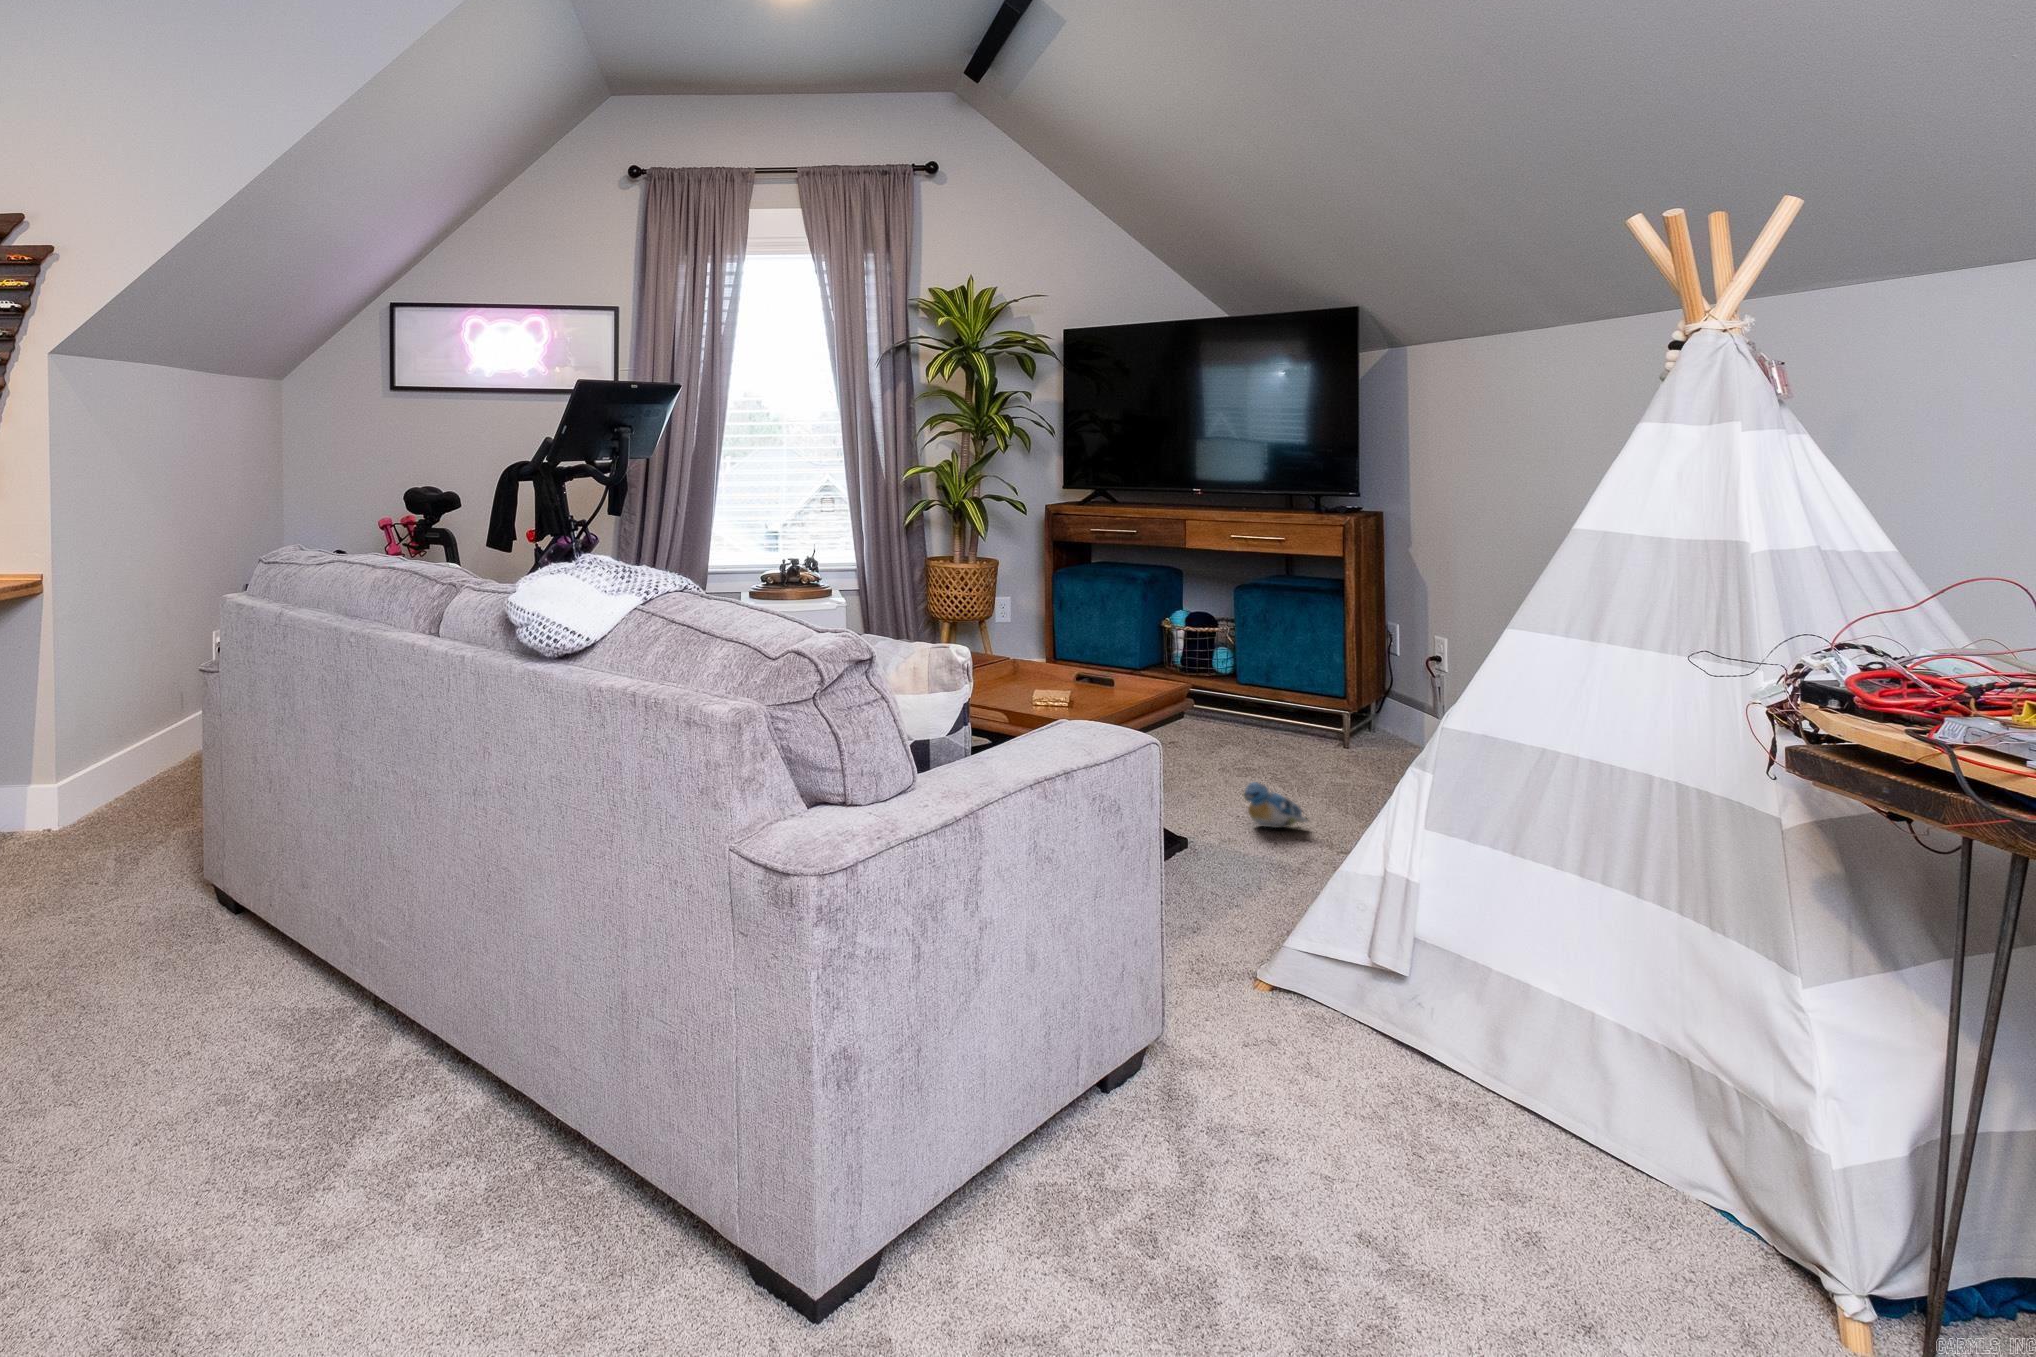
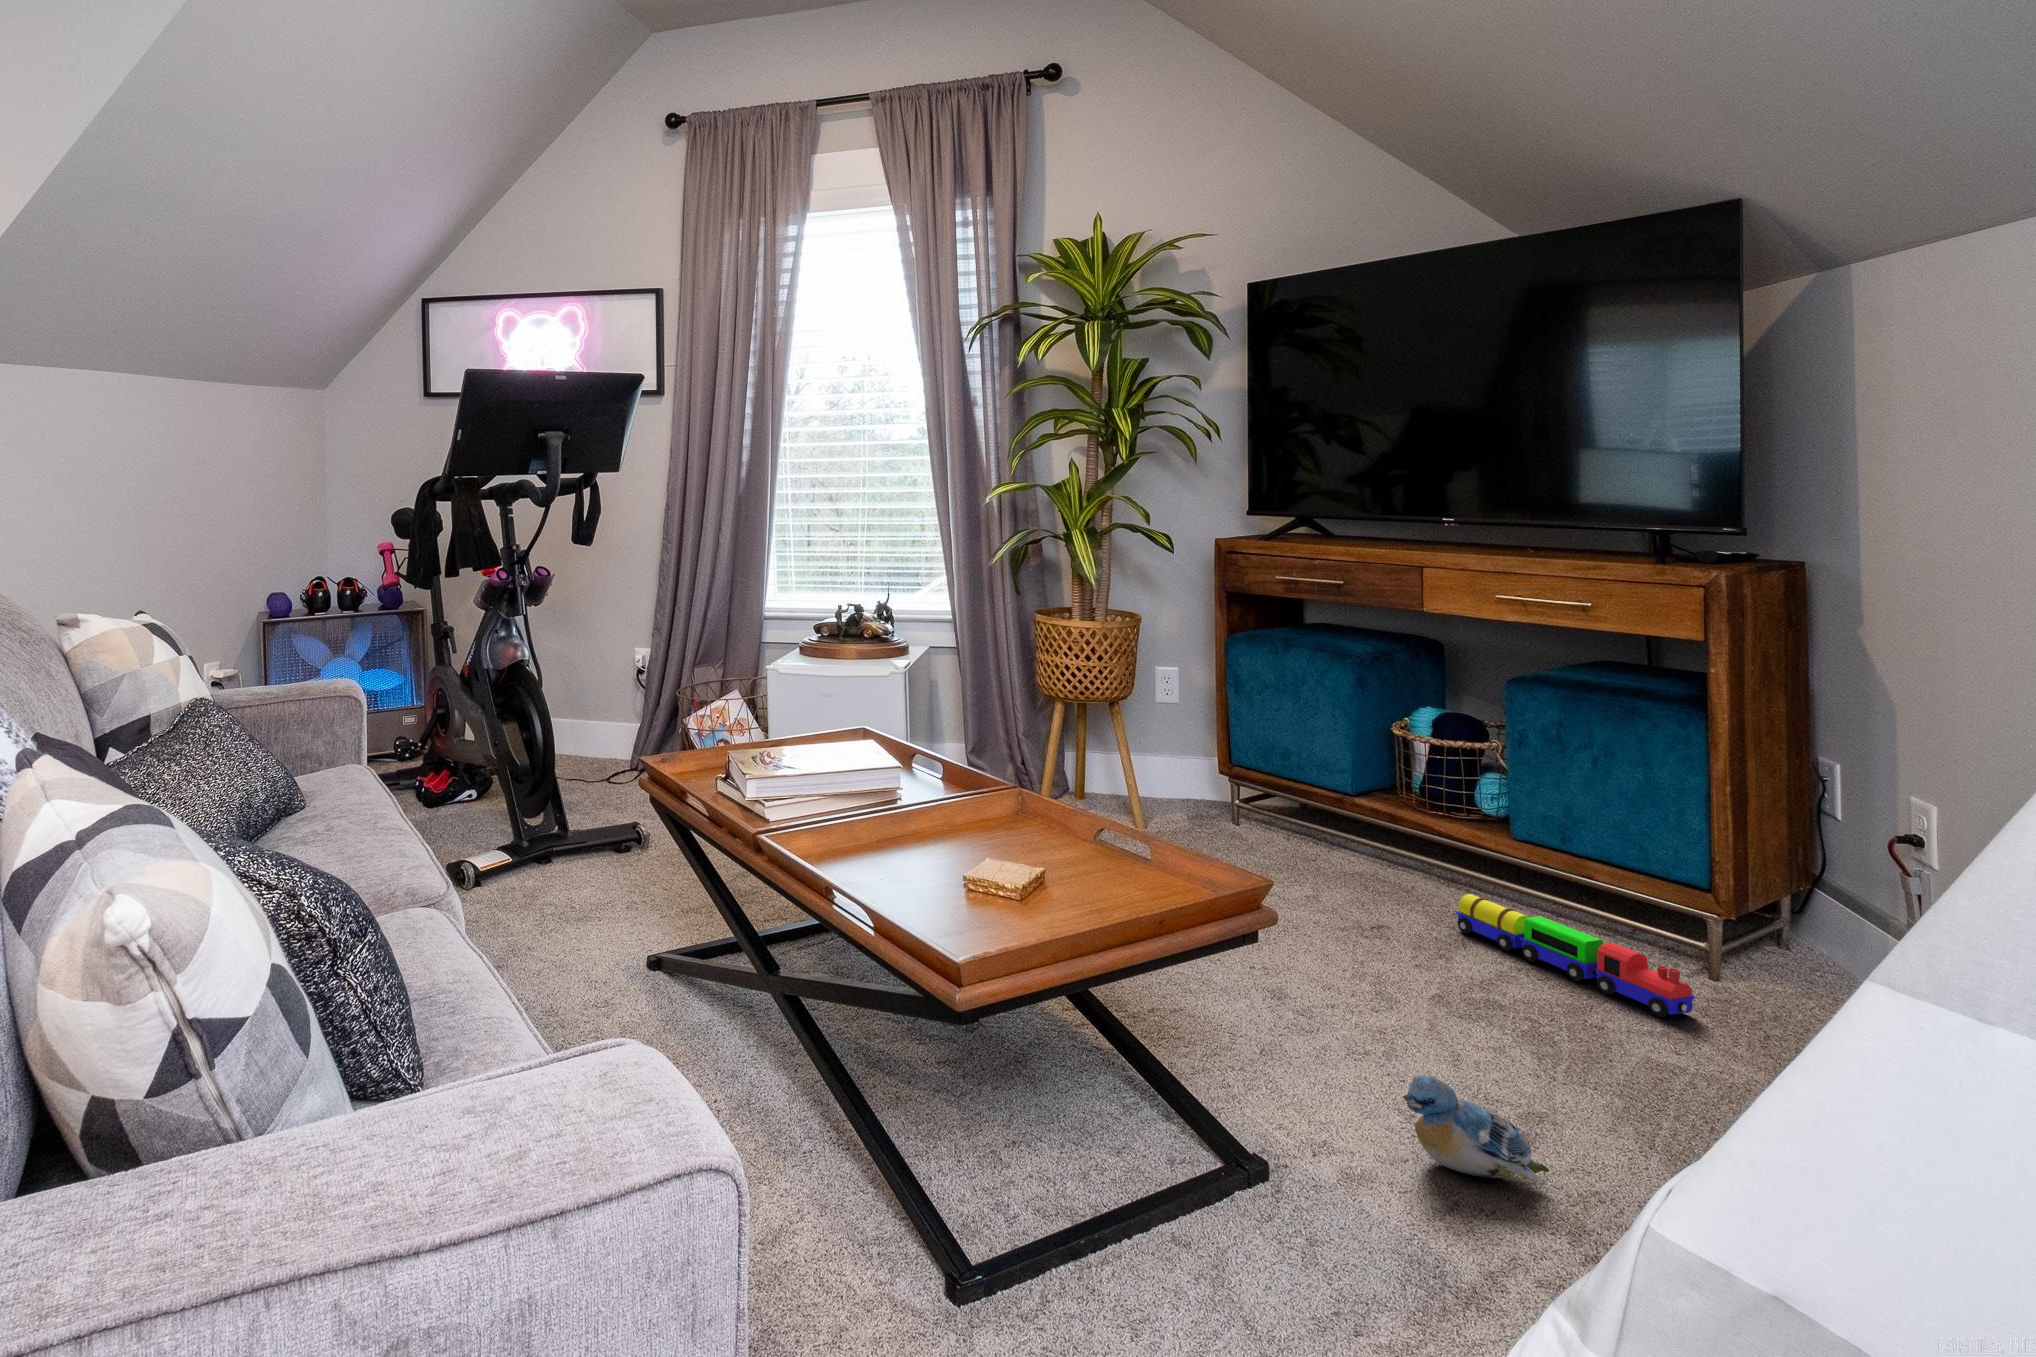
toy train: none [1213,714,1344,763] -> present [1456,894,1695,1017]

